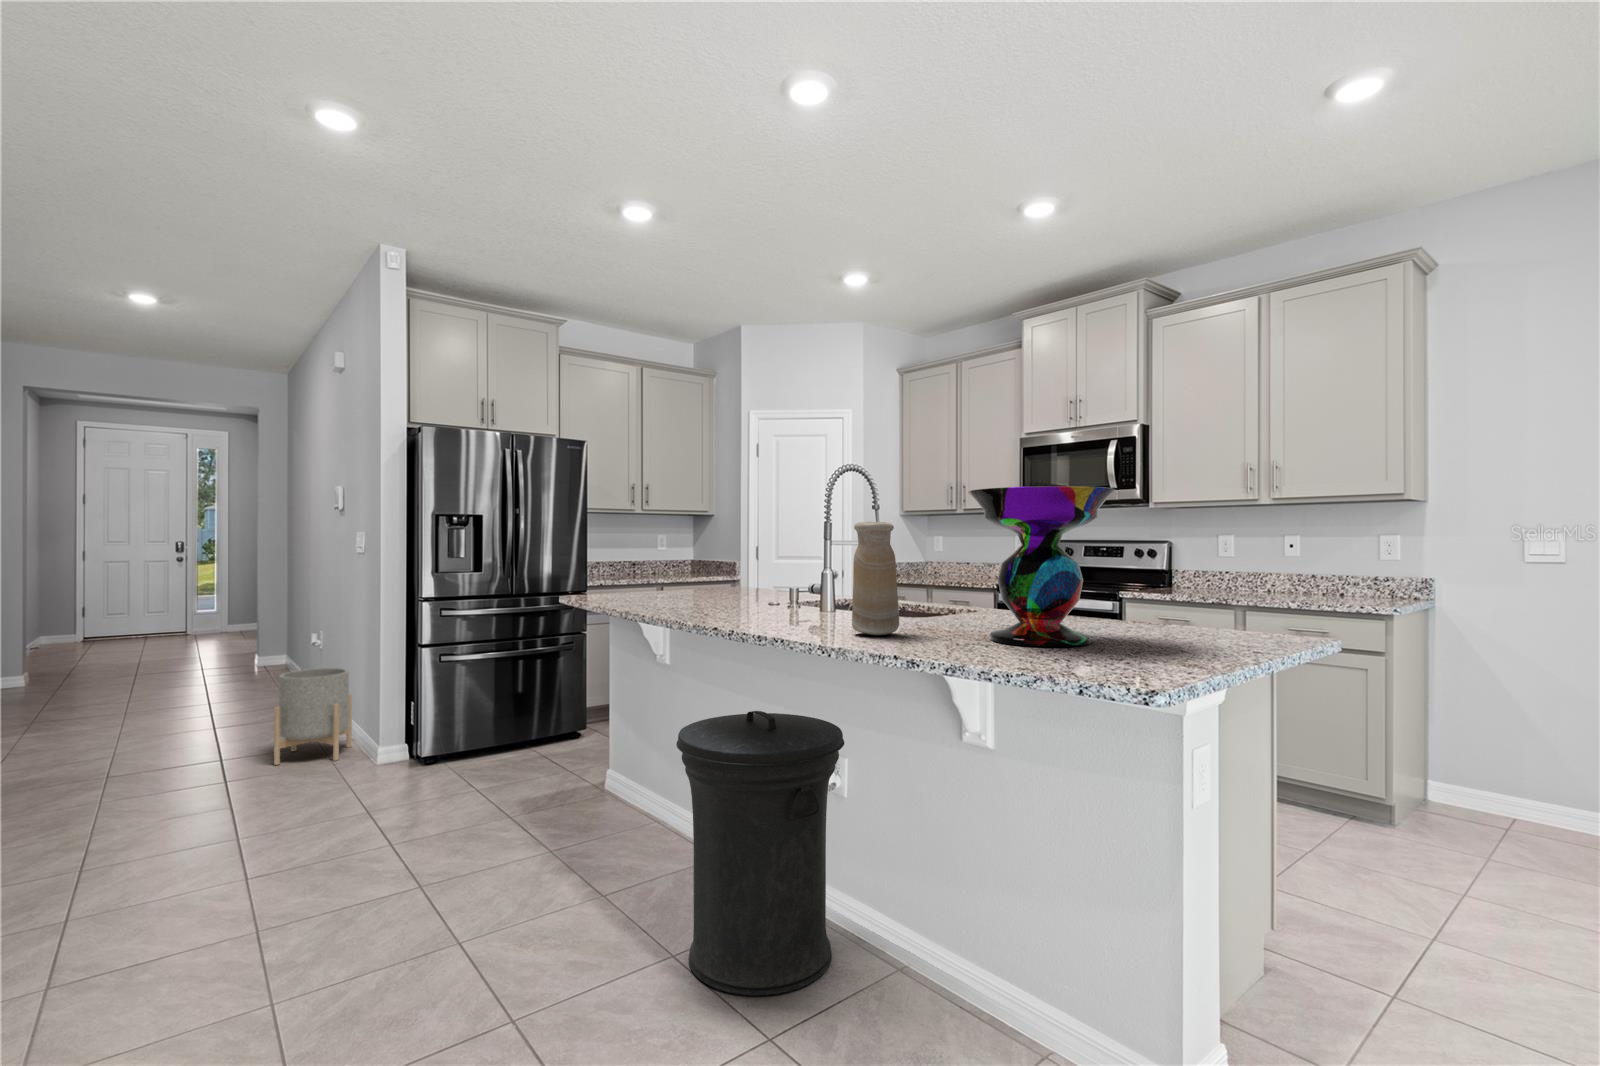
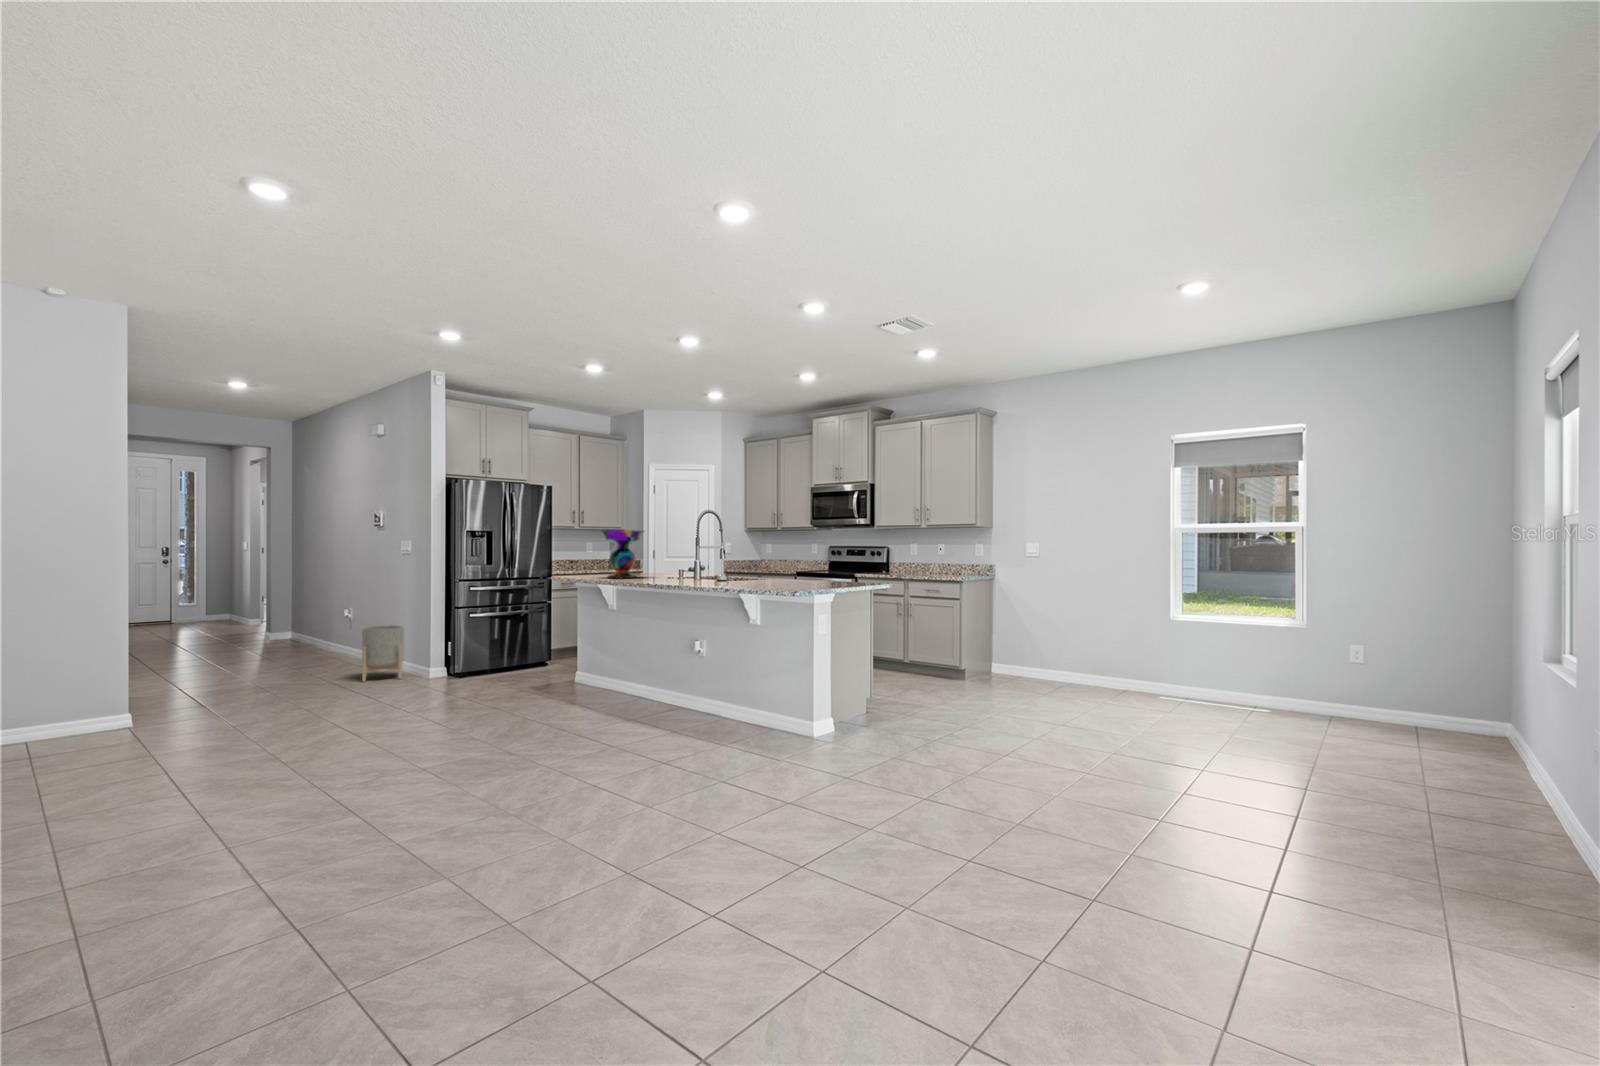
decorative bowl: present [968,486,1115,647] -> present [602,530,644,578]
vase: present [852,522,899,635] -> none [710,540,729,584]
trash can: present [676,711,844,996] -> none [636,619,707,728]

